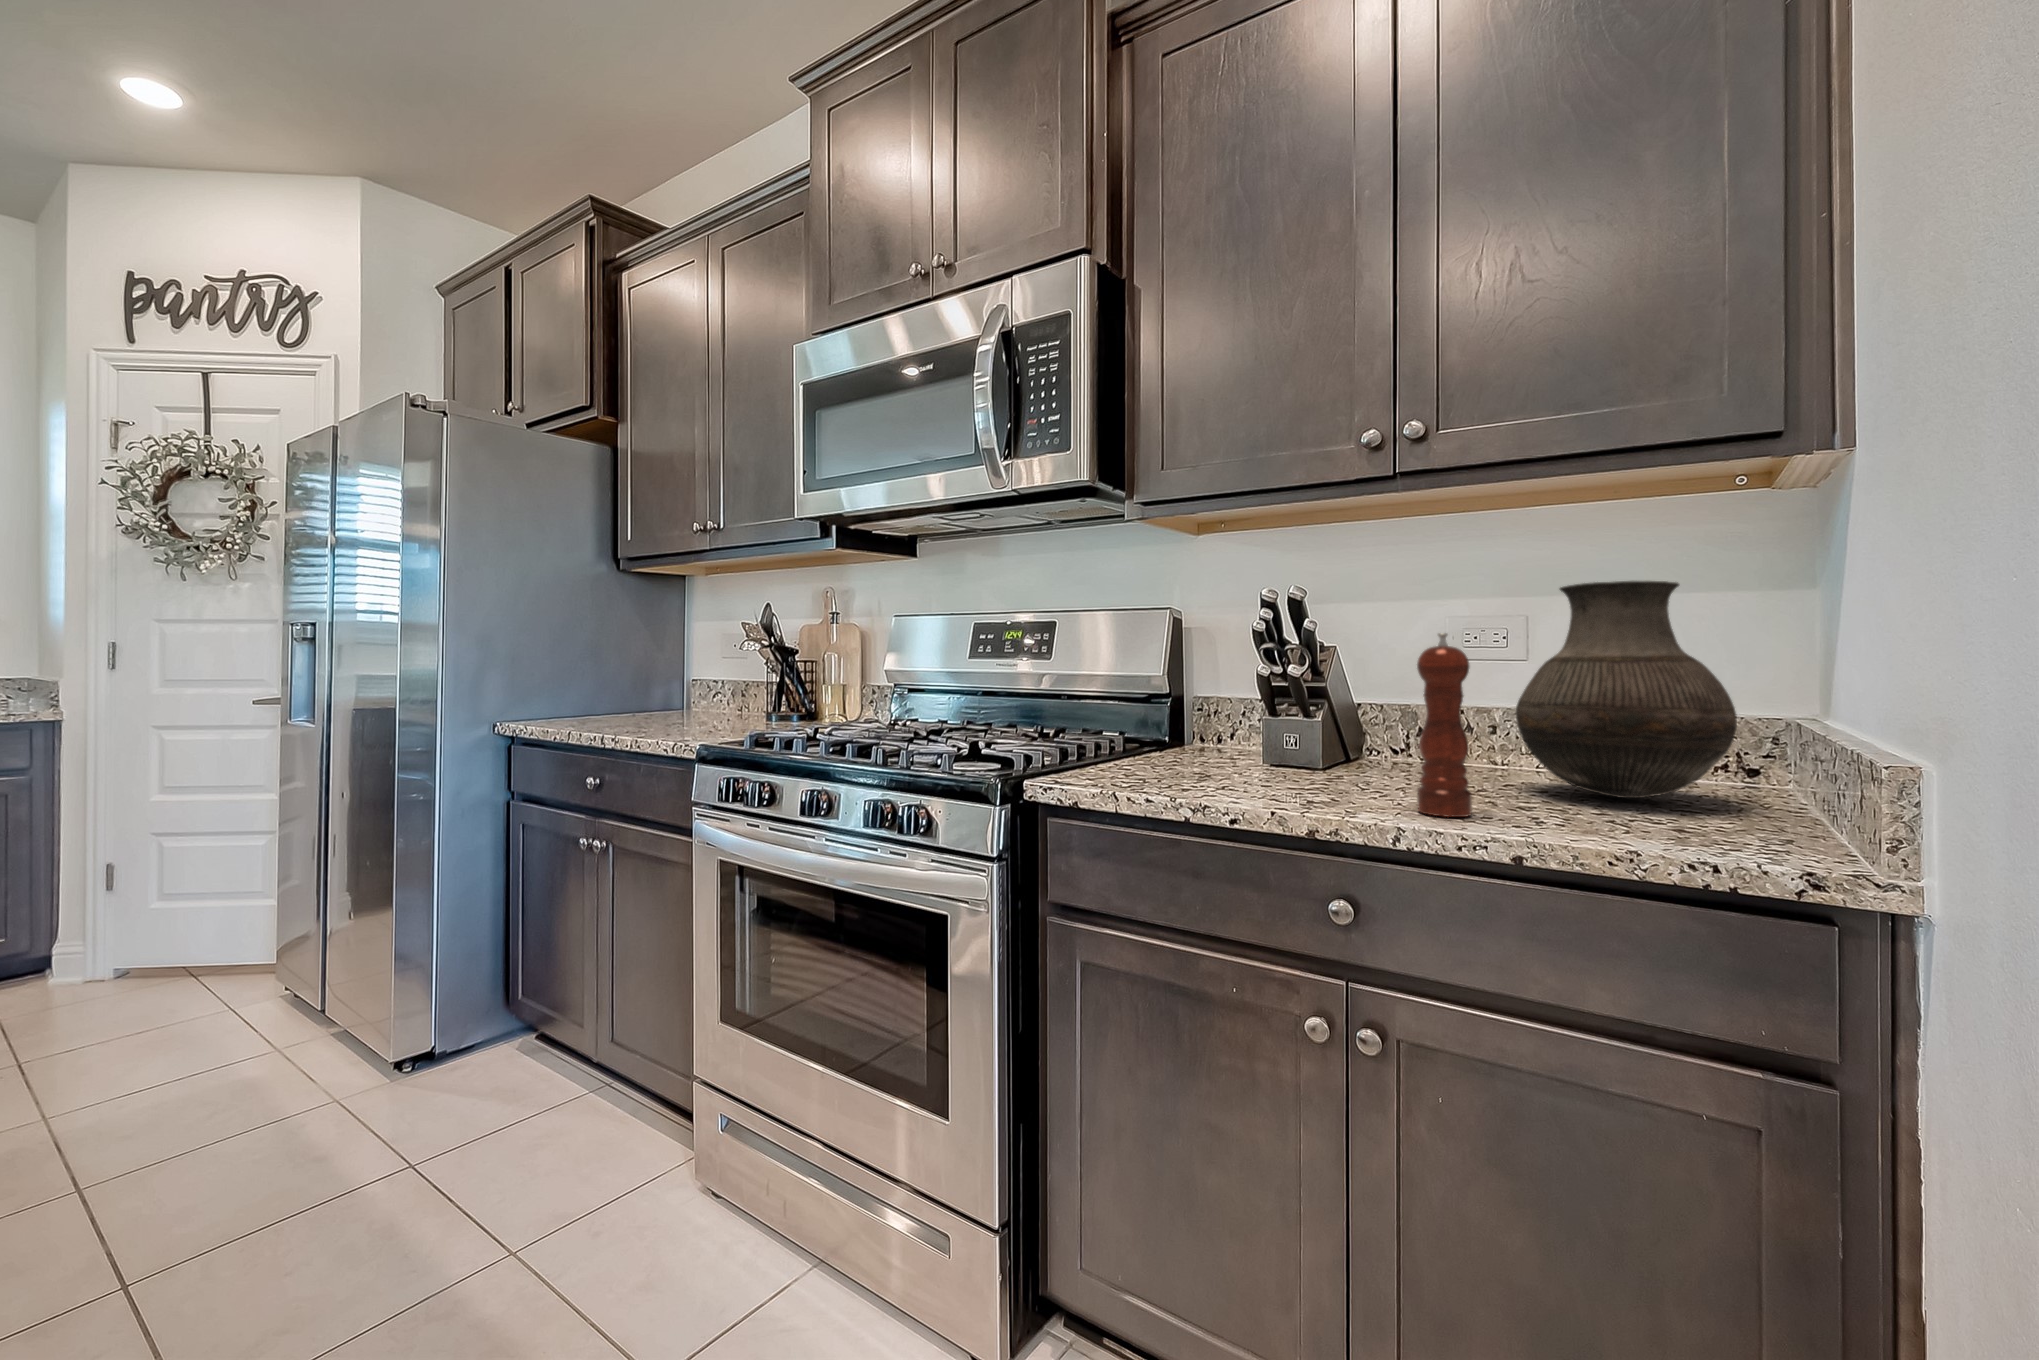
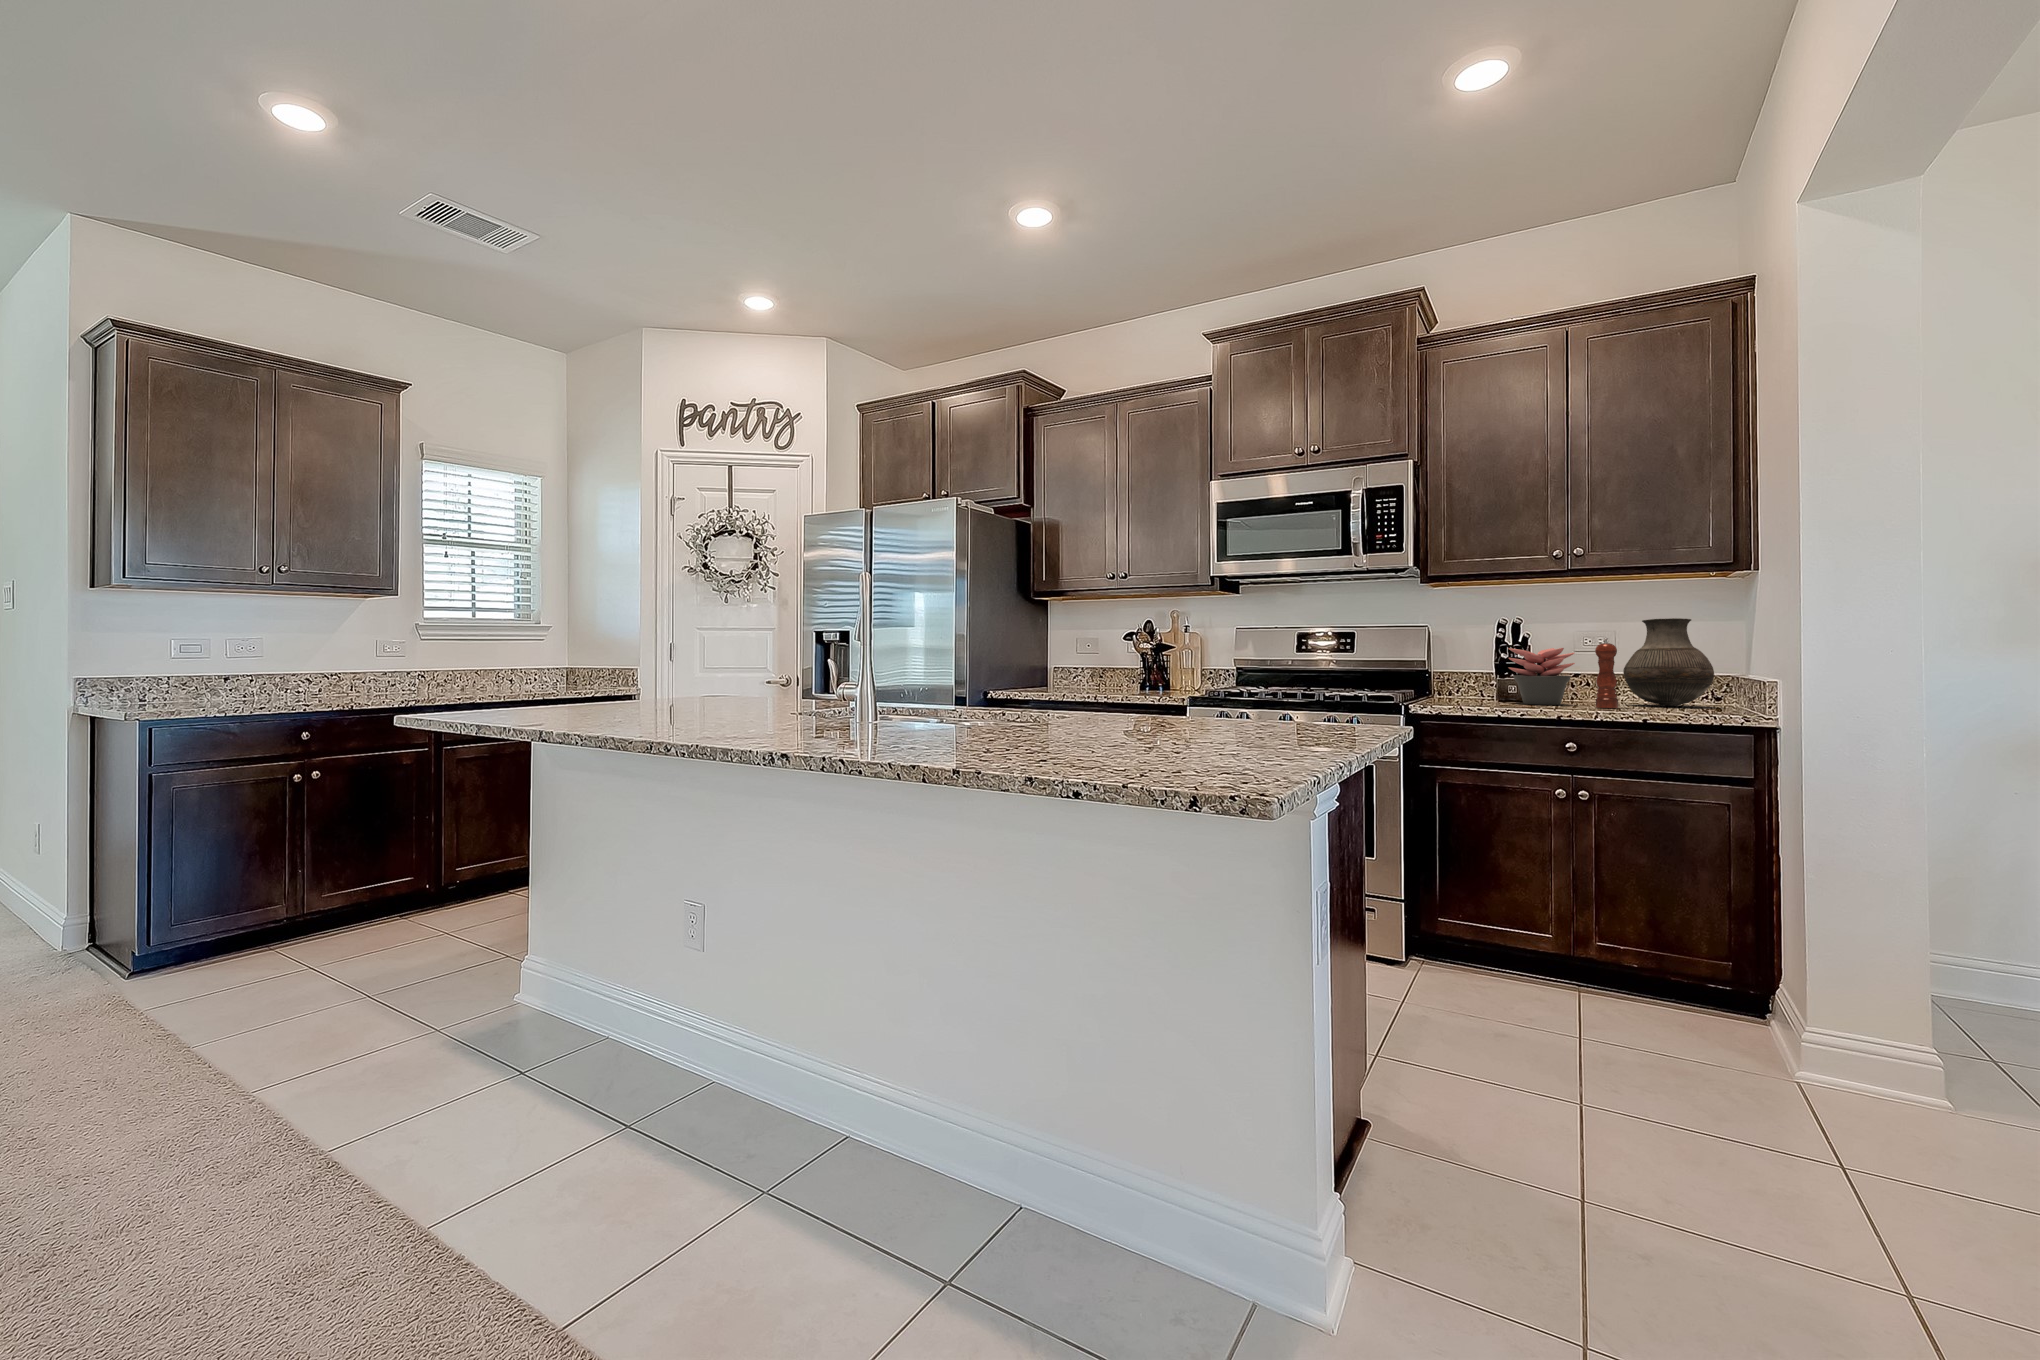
succulent plant: none [1251,654,1393,791] -> present [1508,648,1575,705]

